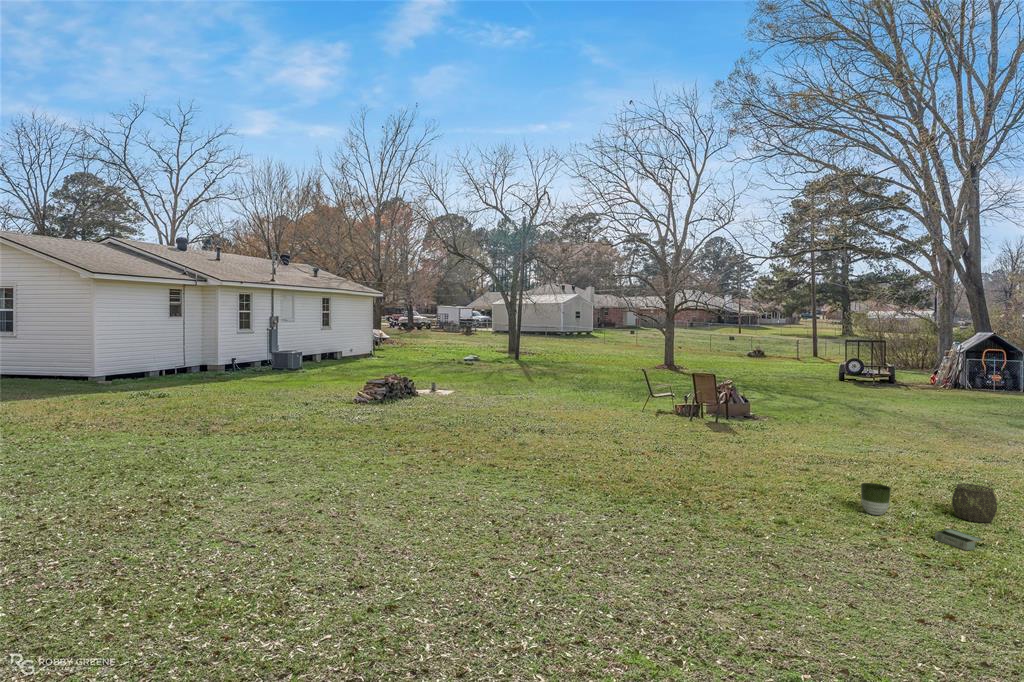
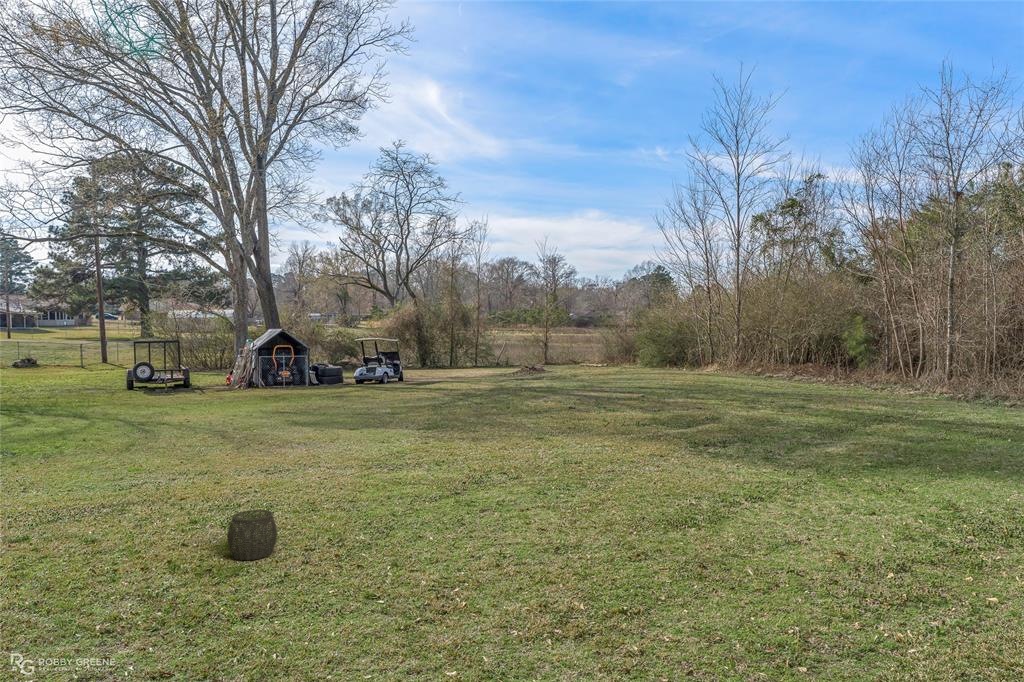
planter: present [861,483,891,515] -> none [99,543,144,594]
toolbox: present [935,529,983,550] -> none [201,586,259,615]

